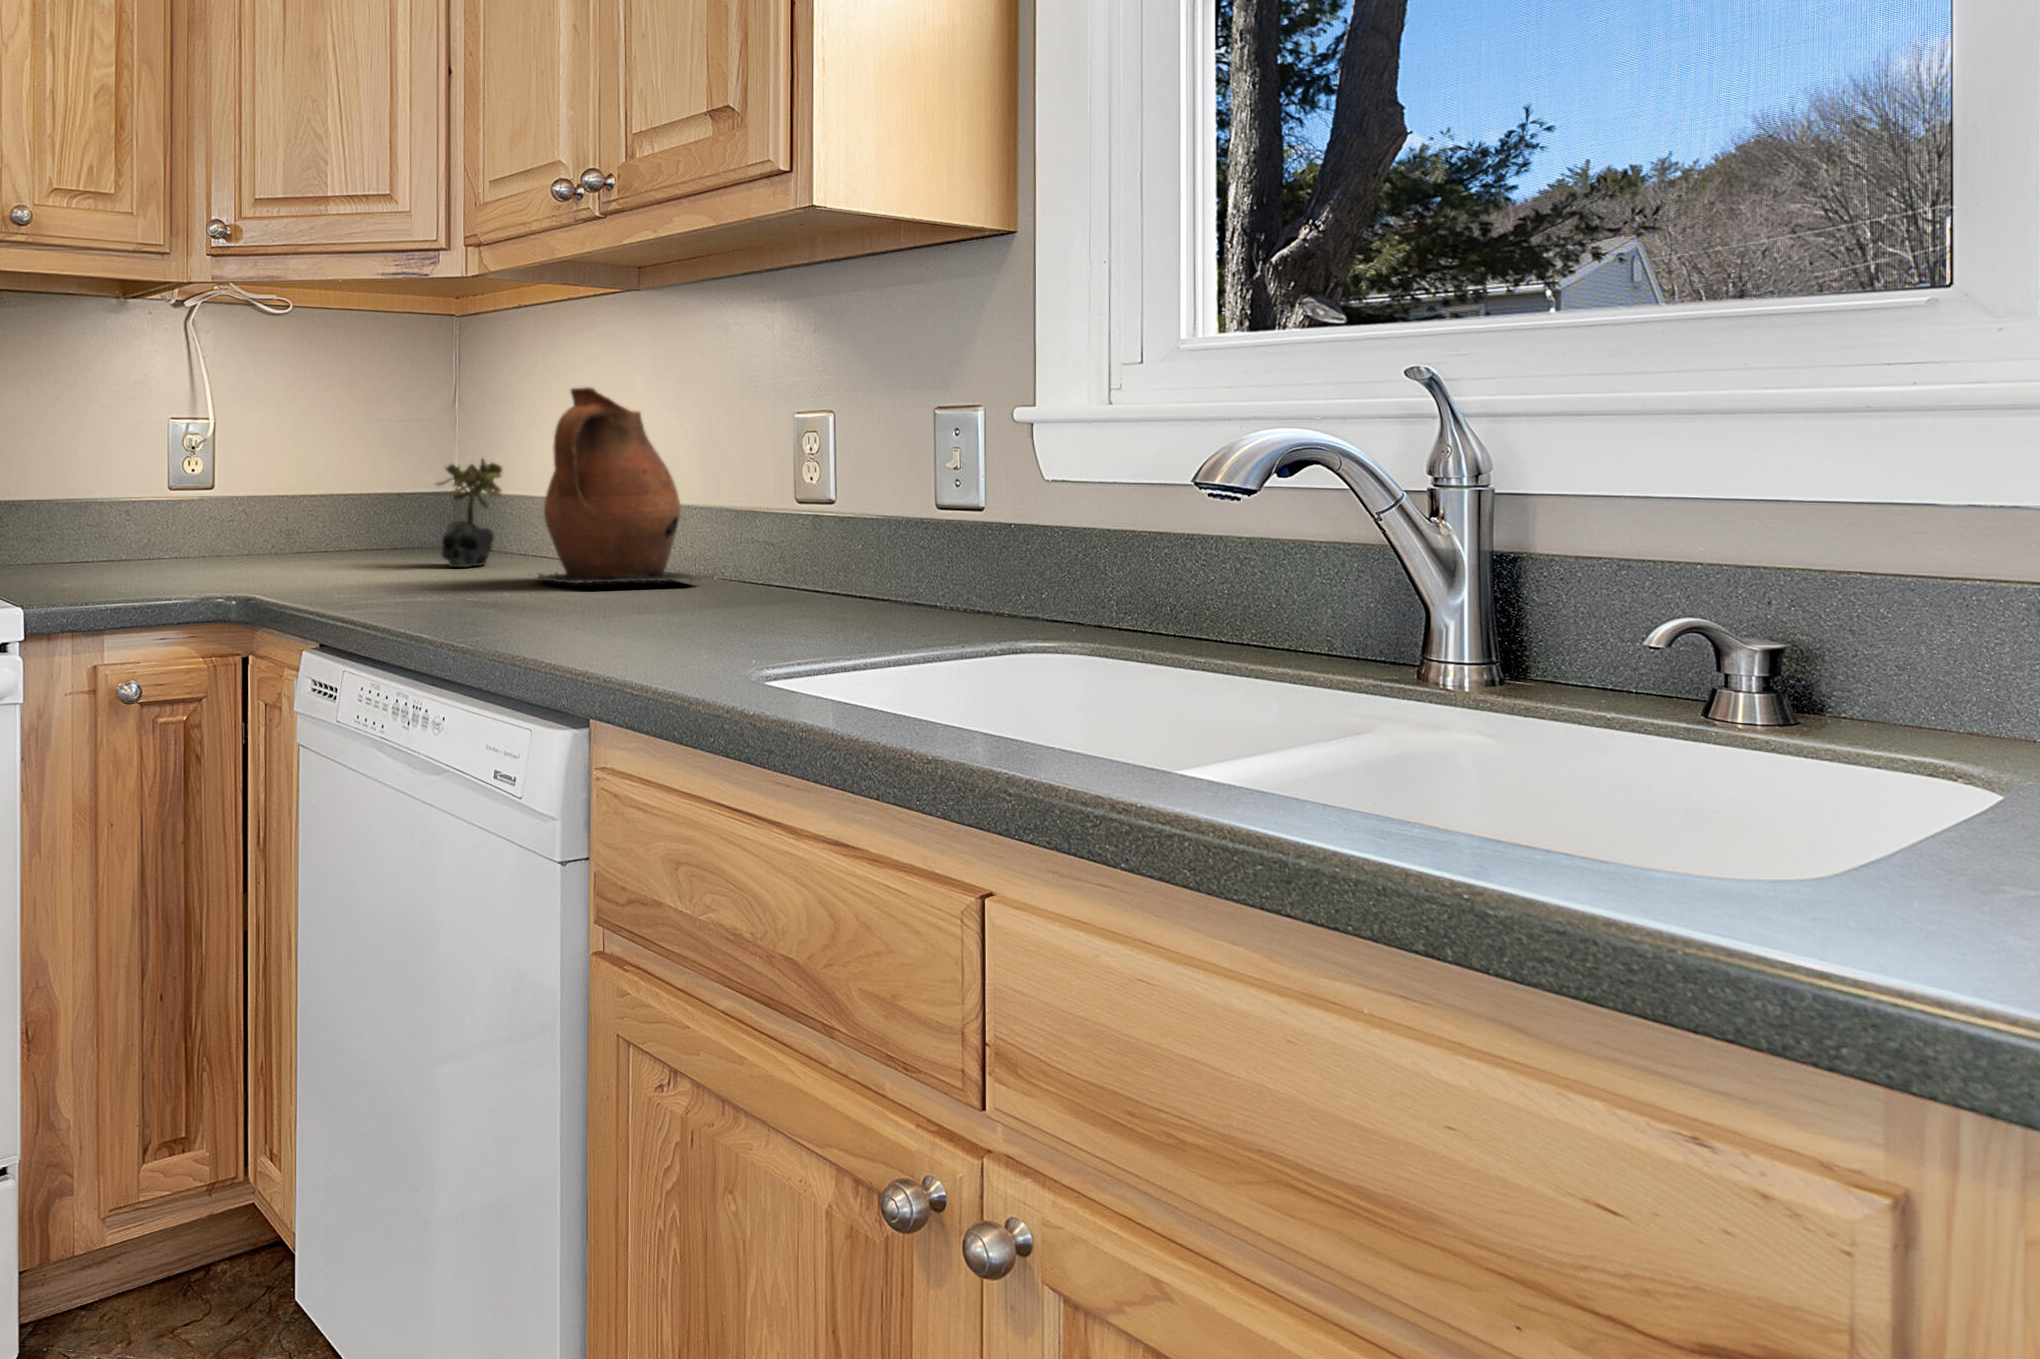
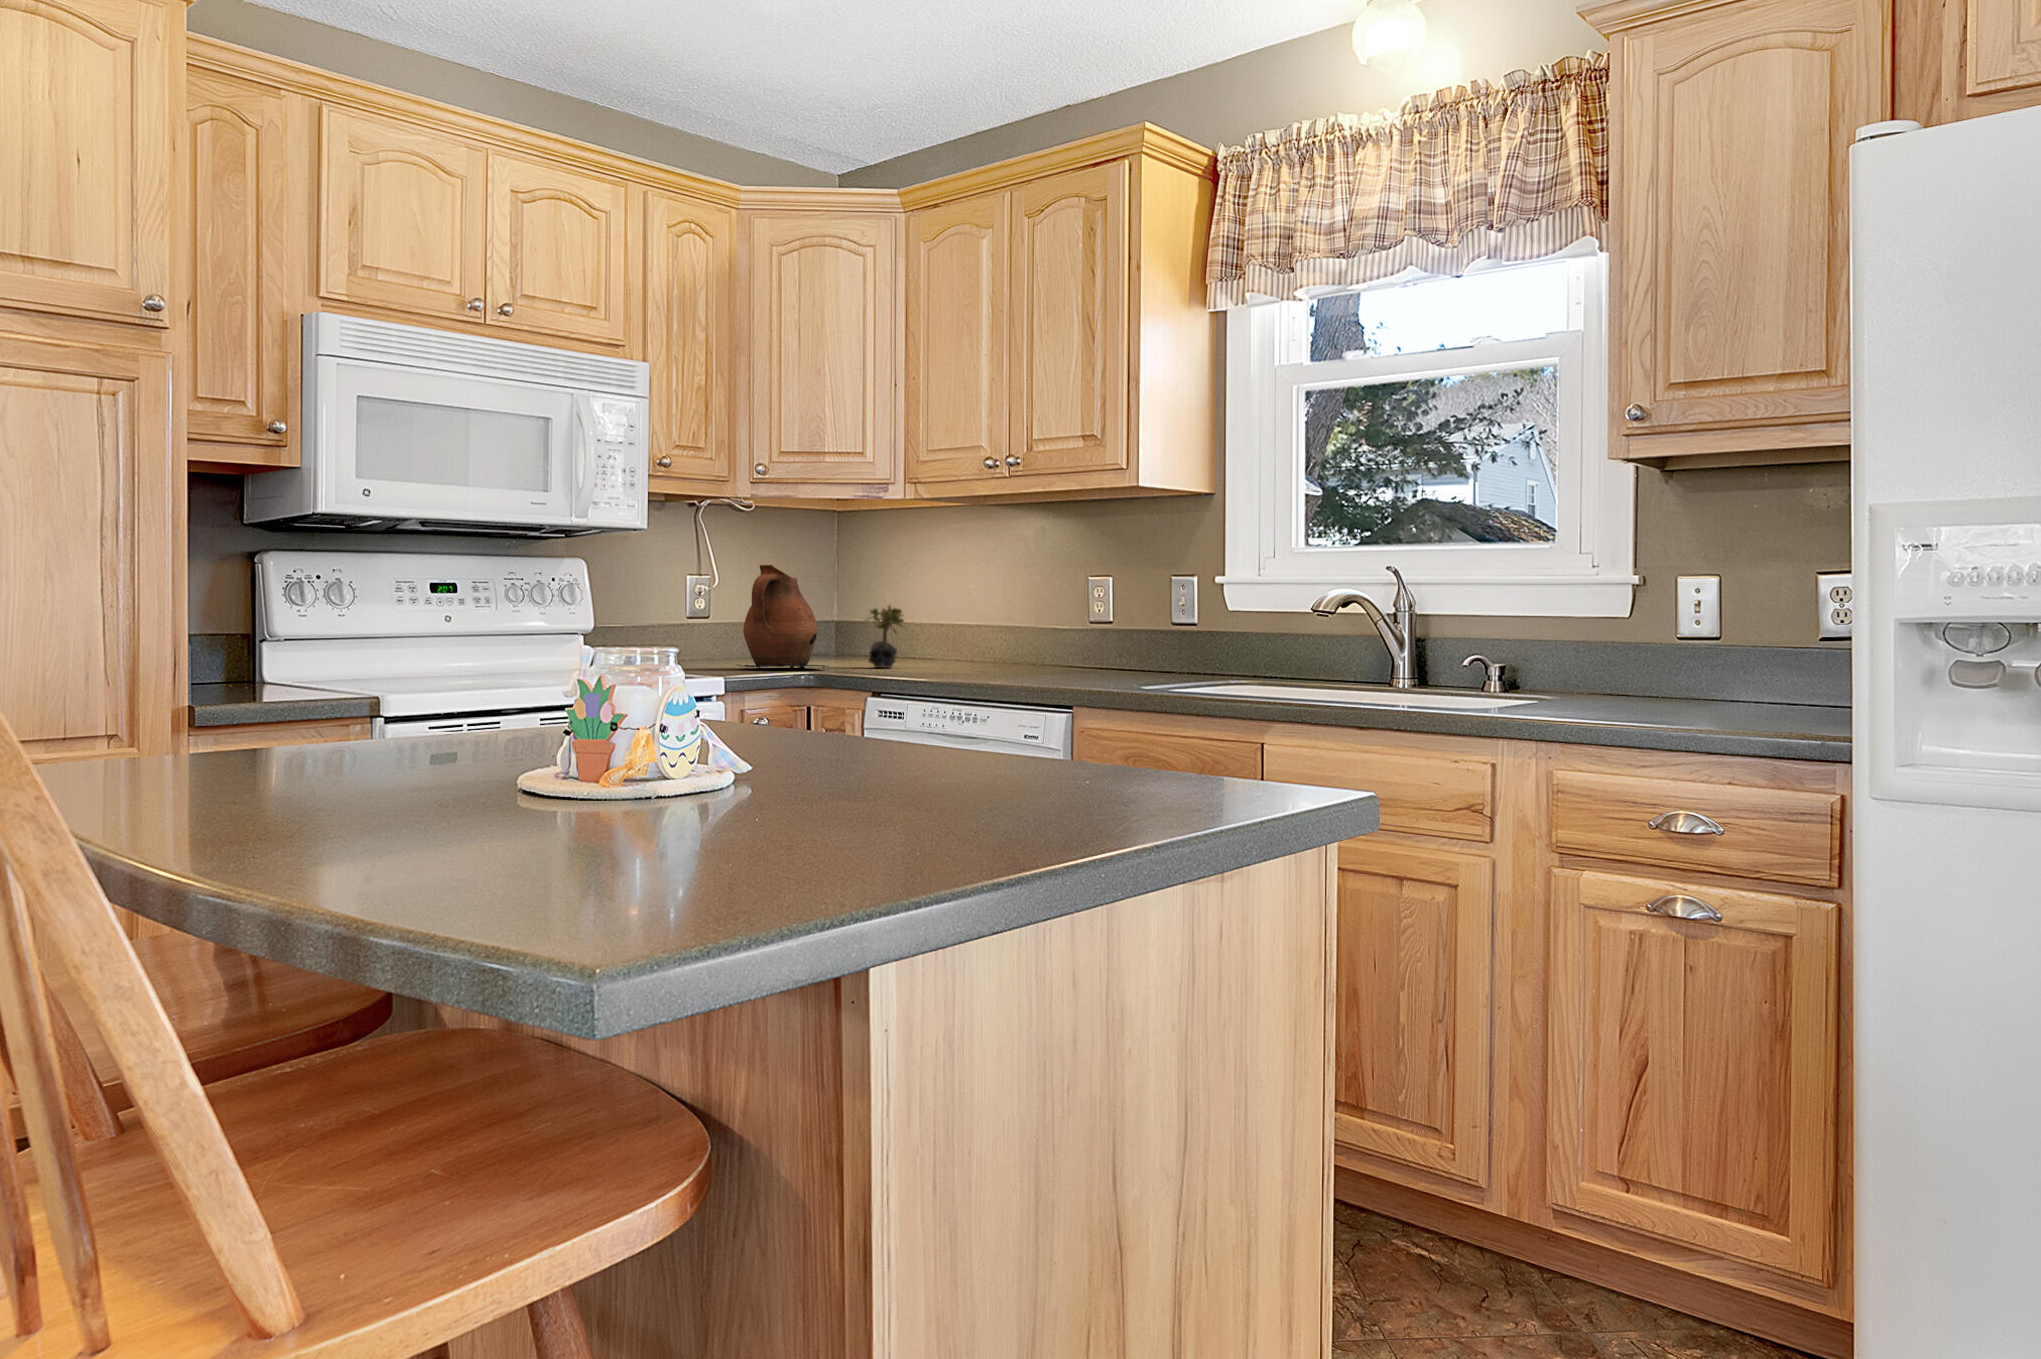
ceramic pitcher: present [530,387,700,583] -> present [737,565,827,668]

